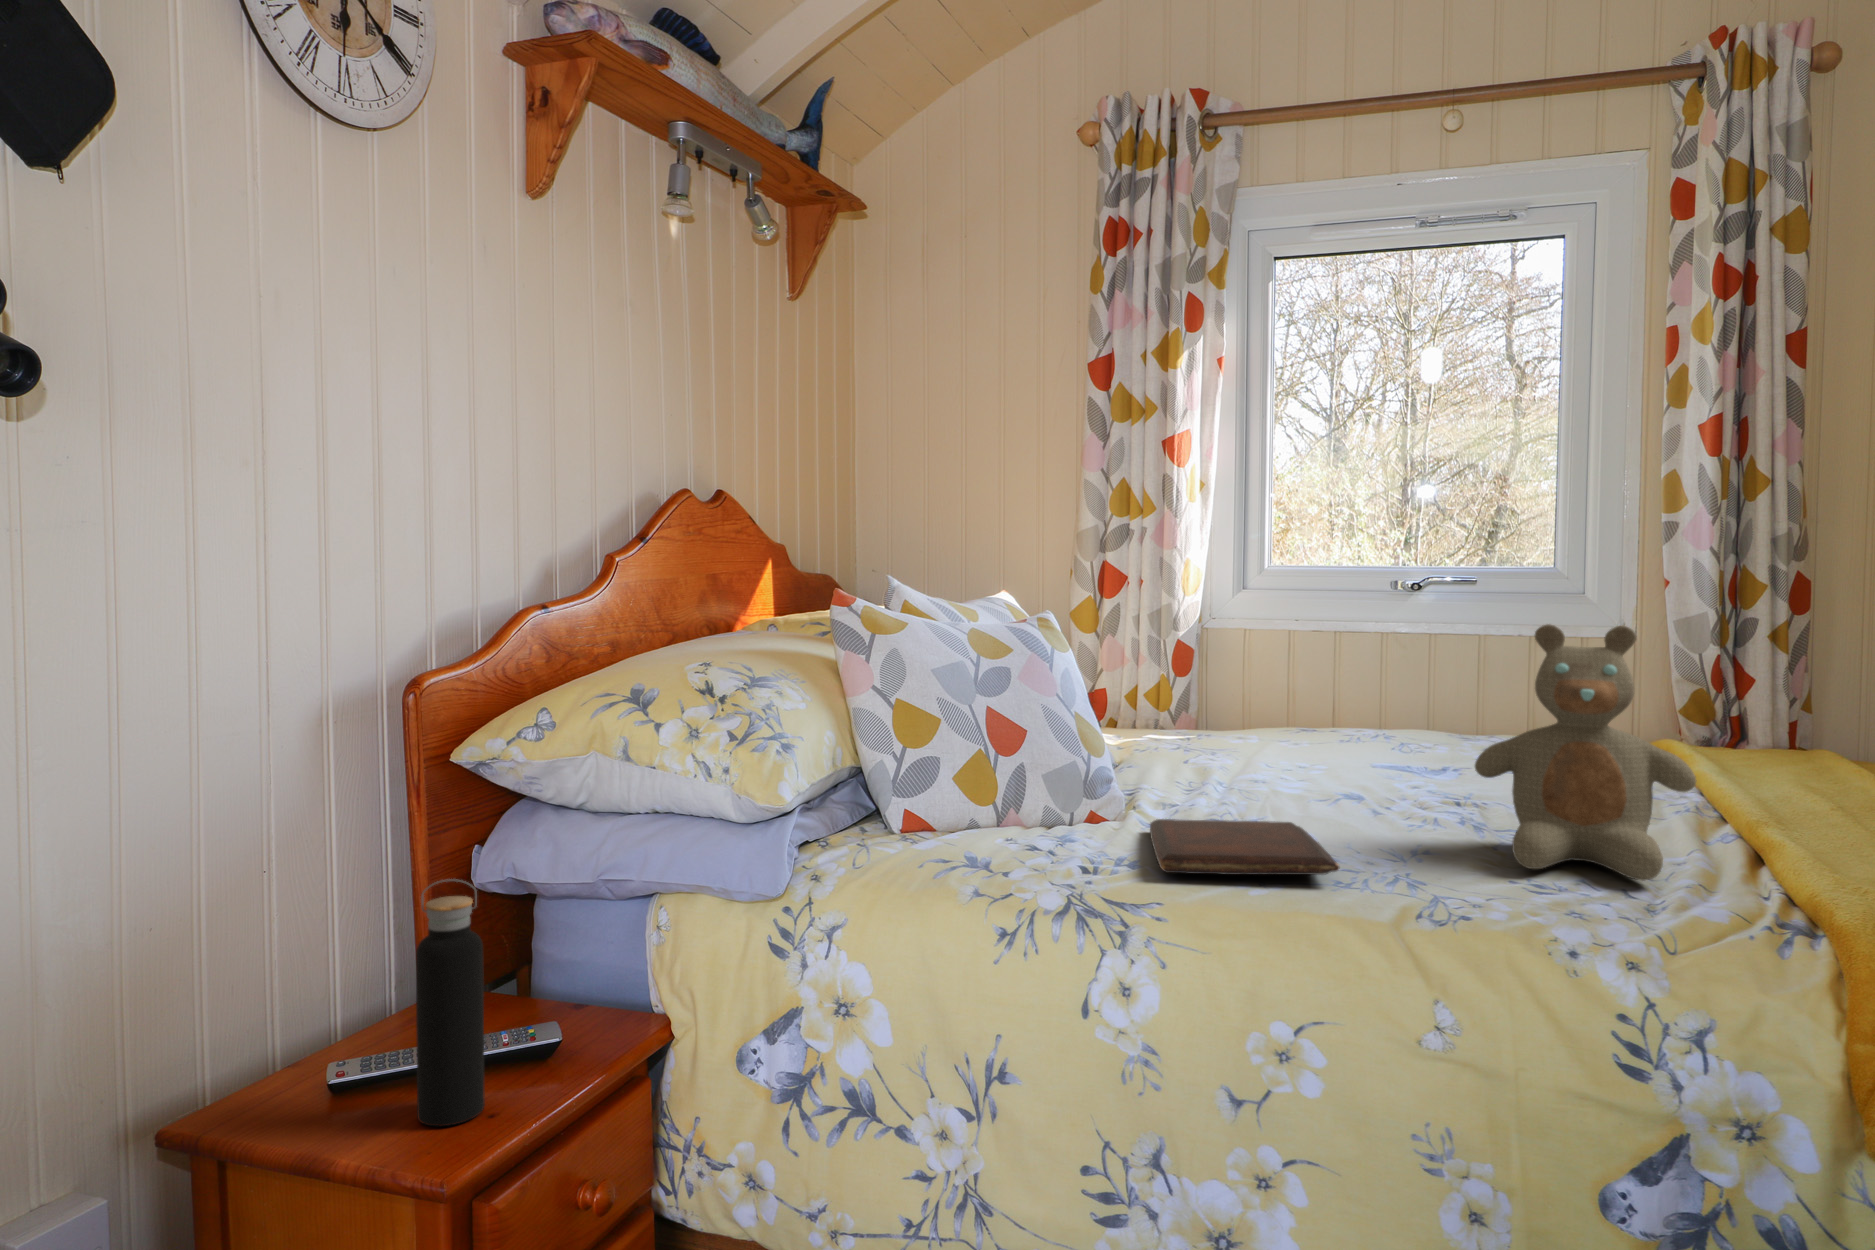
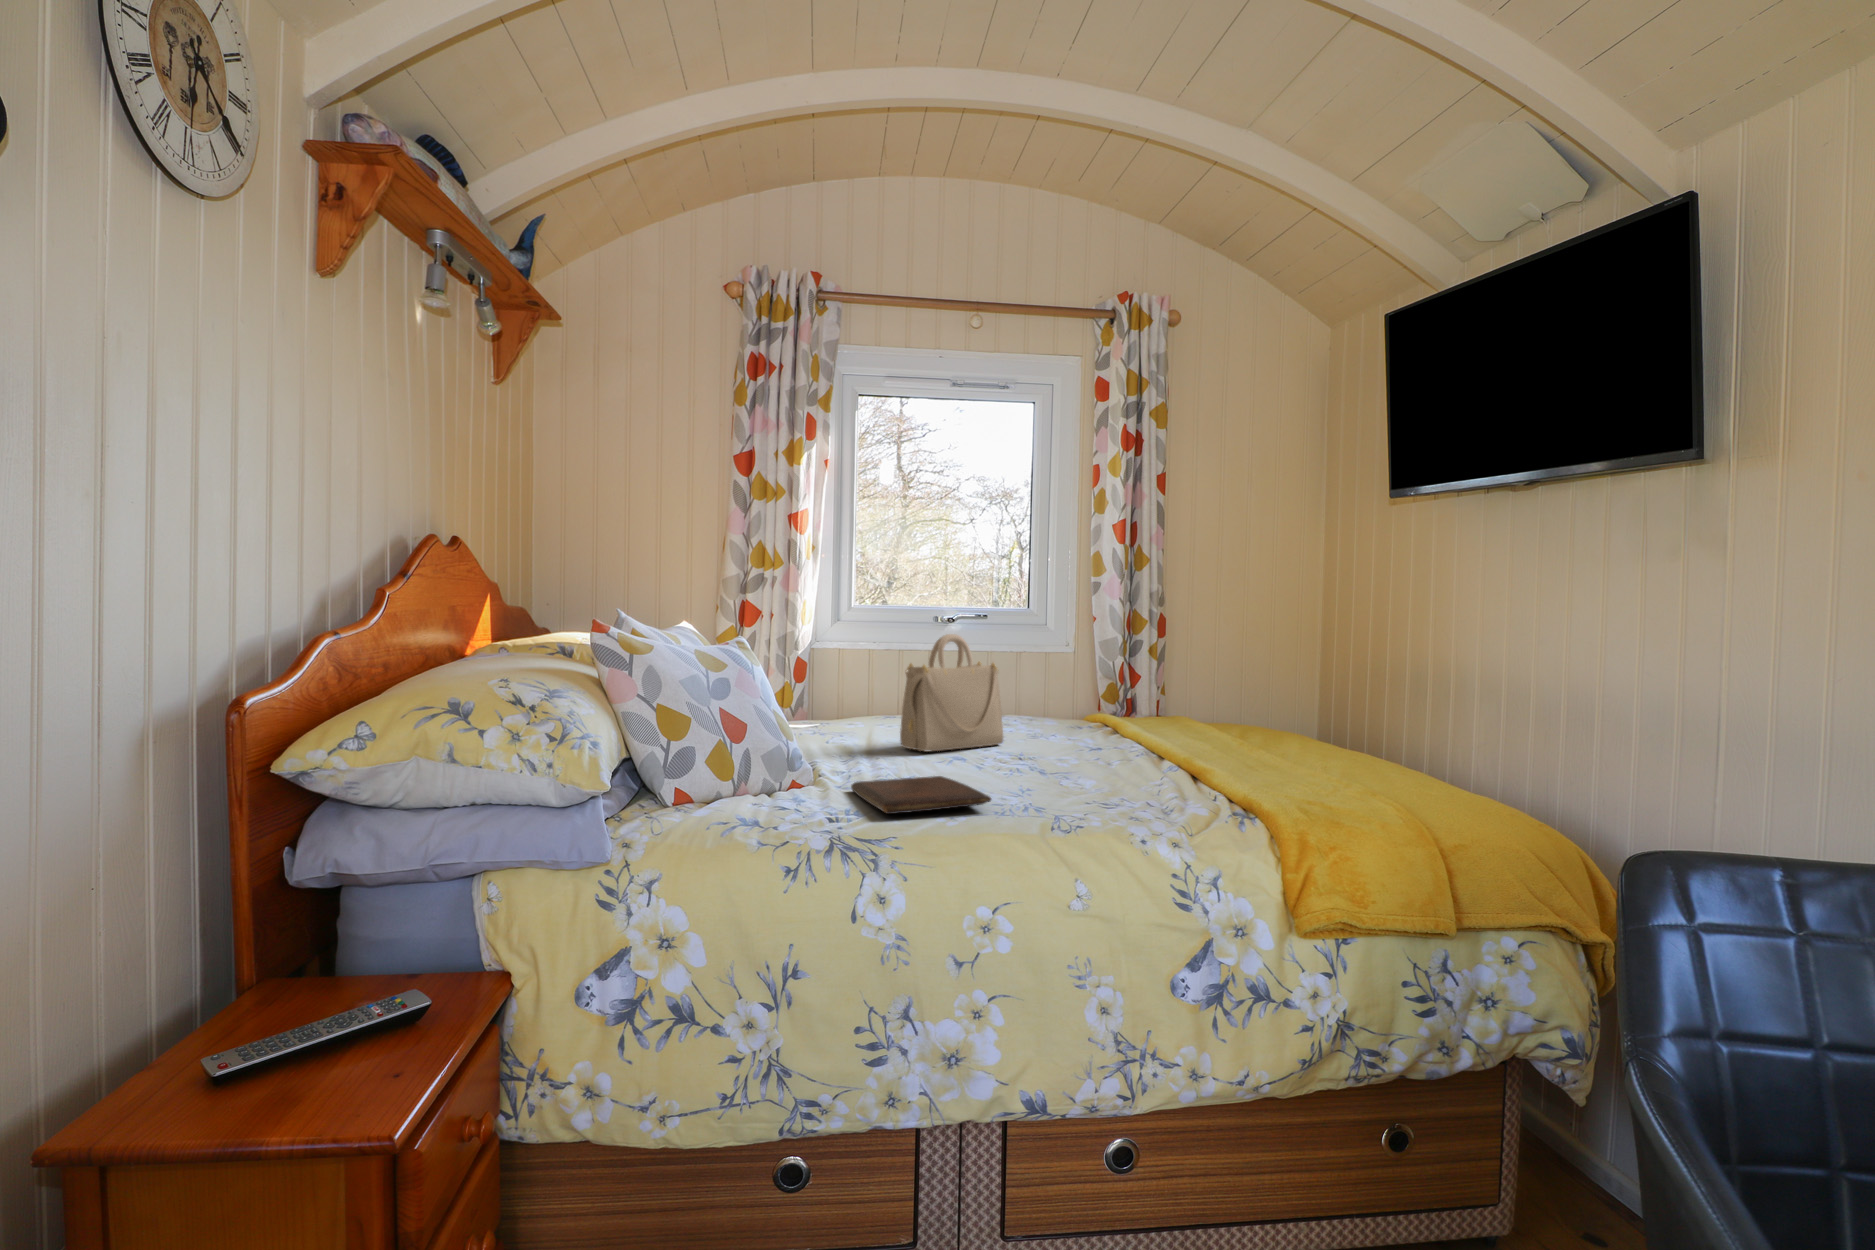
handbag: none [1276,606,1448,782] -> present [900,634,1003,752]
teddy bear: present [1475,624,1696,881] -> none [1044,644,1159,791]
water bottle: present [416,879,485,1126] -> none [317,875,383,1098]

